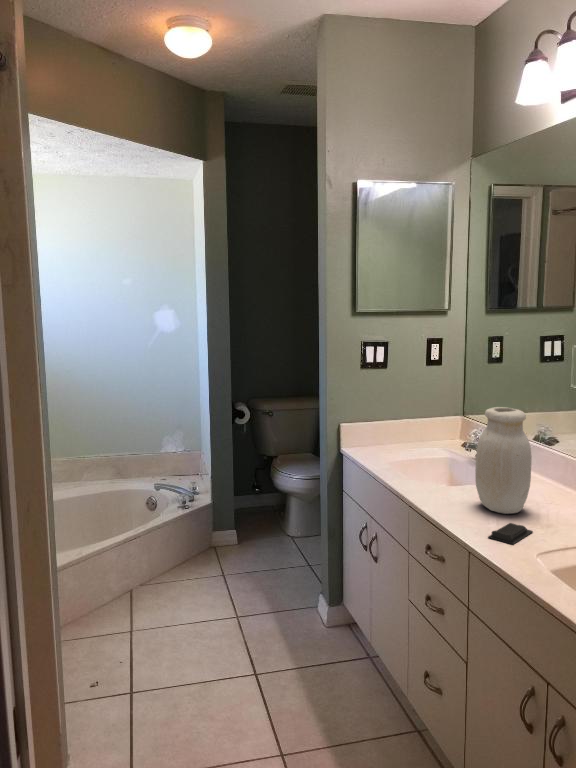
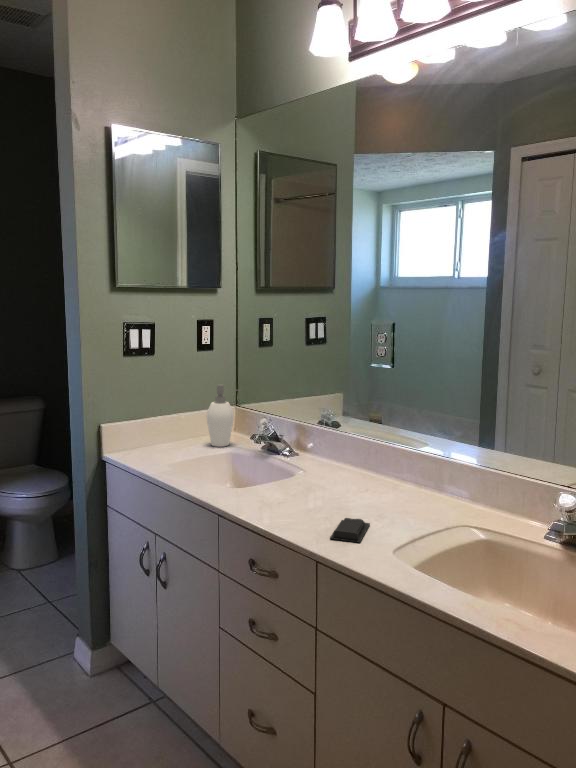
soap dispenser: none [430,396,461,451] -> present [207,385,234,447]
jar: present [475,407,532,514] -> none [293,387,353,508]

